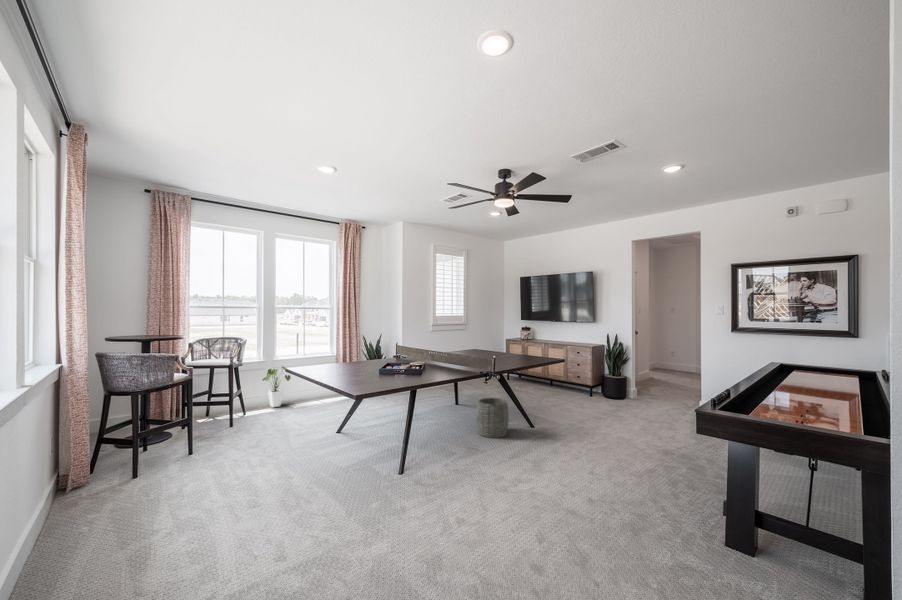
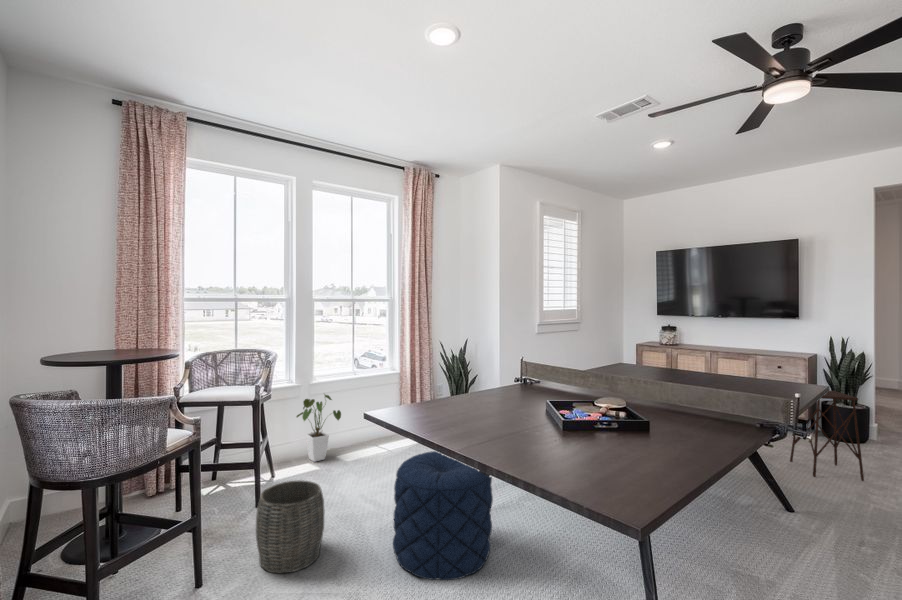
side table: none [570,357,601,409] -> present [790,391,864,481]
pouf: none [301,388,357,450] -> present [393,451,493,580]
woven basket: present [477,398,509,438] -> present [256,481,324,573]

